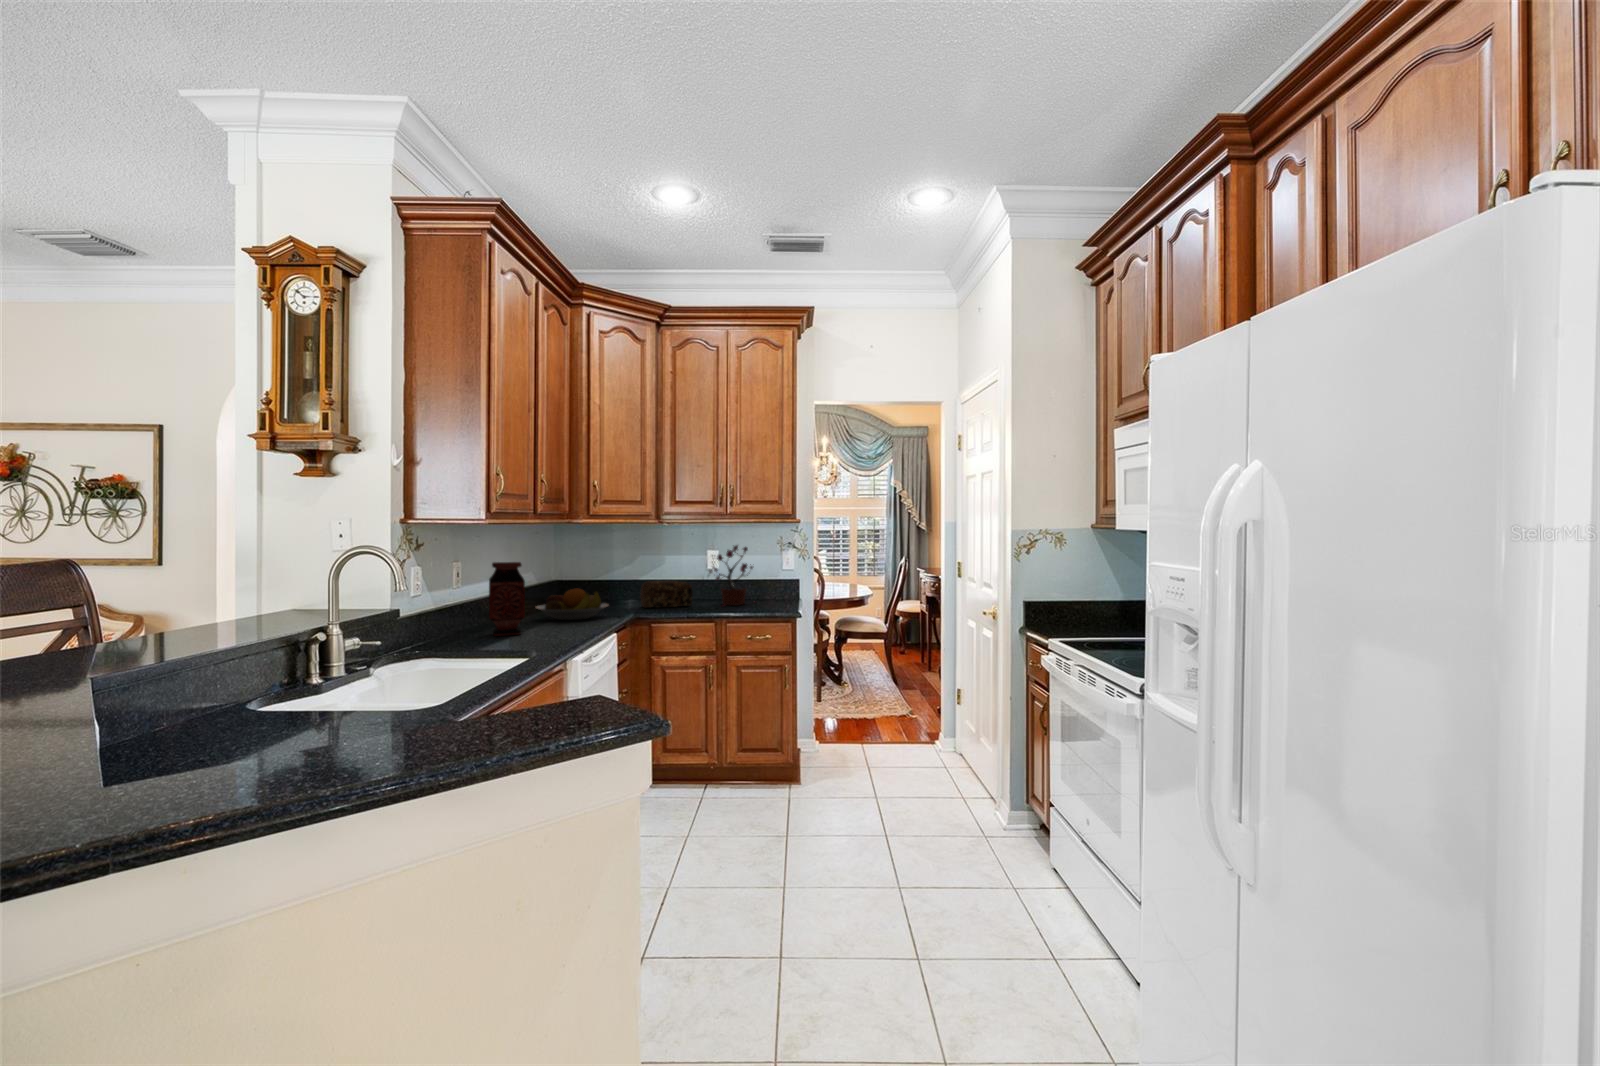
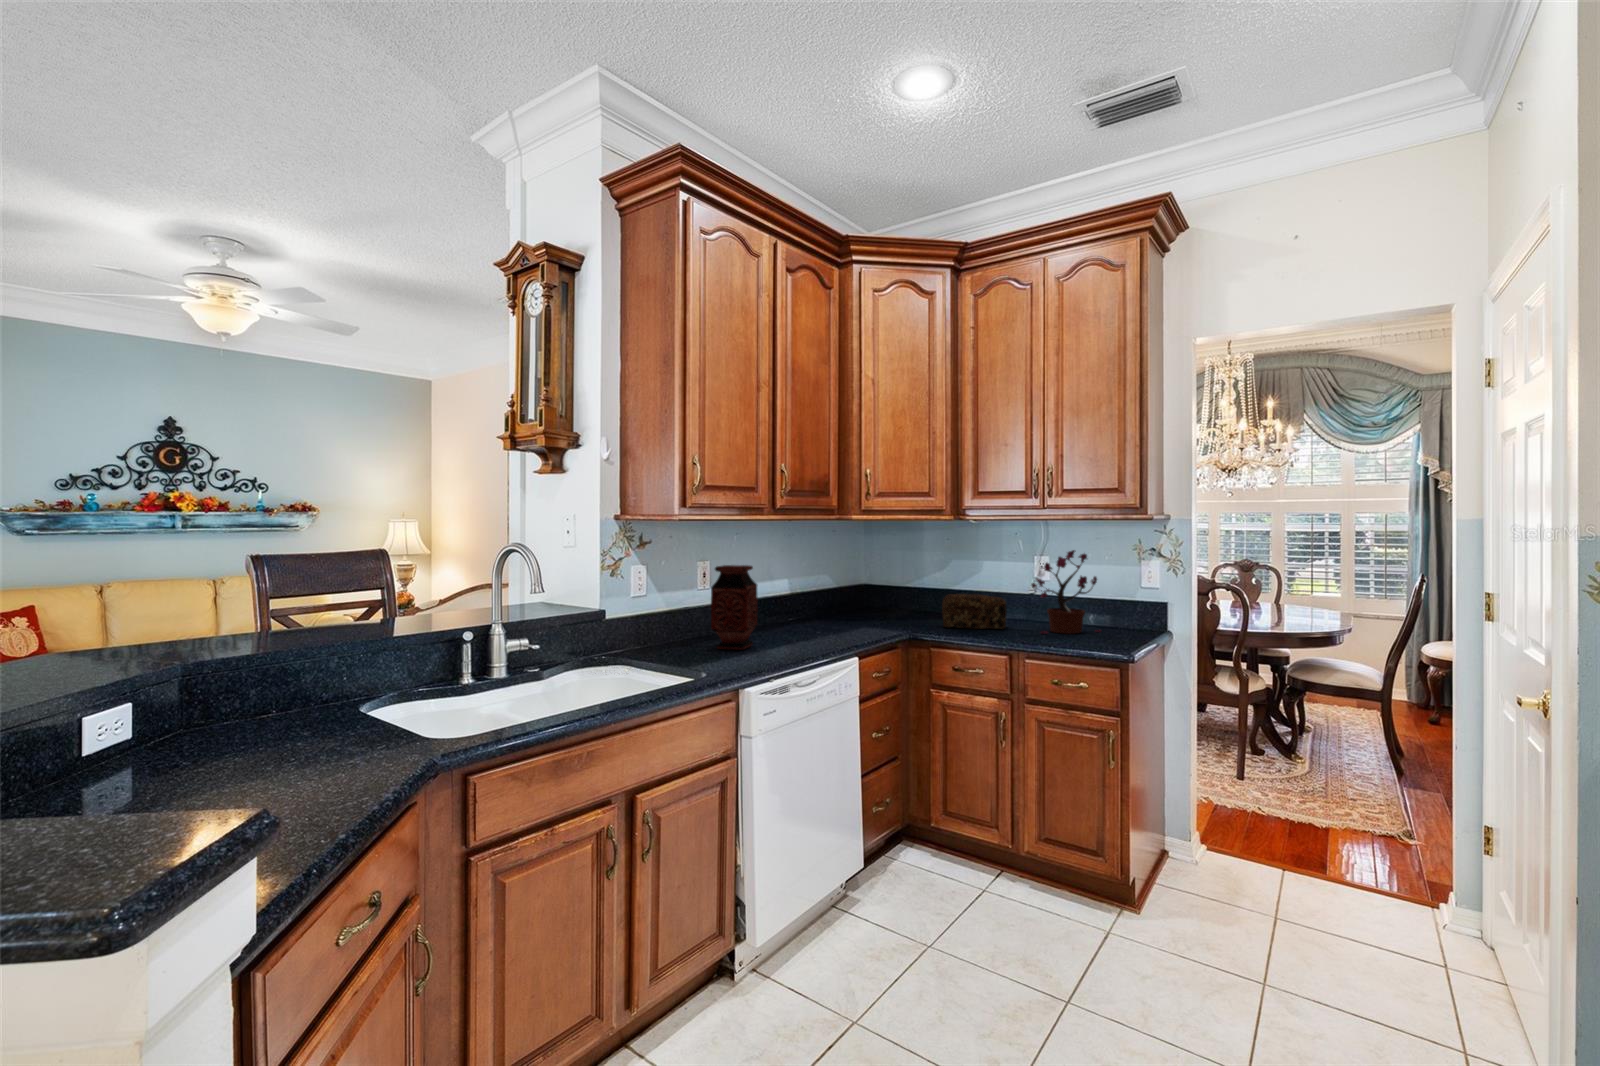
fruit bowl: present [536,589,608,620] -> none [799,599,882,636]

